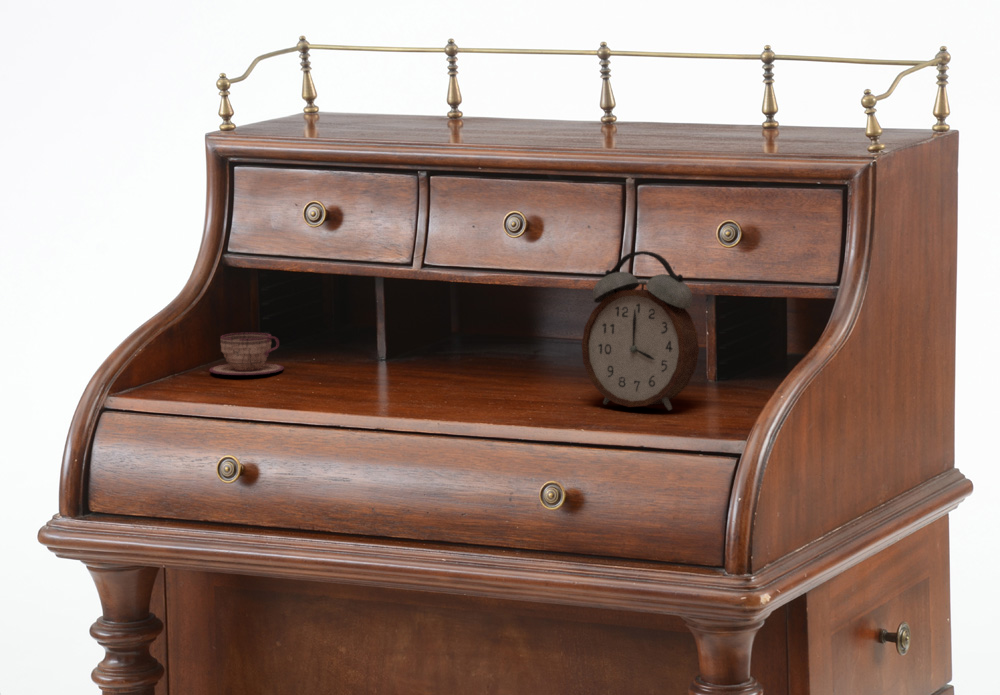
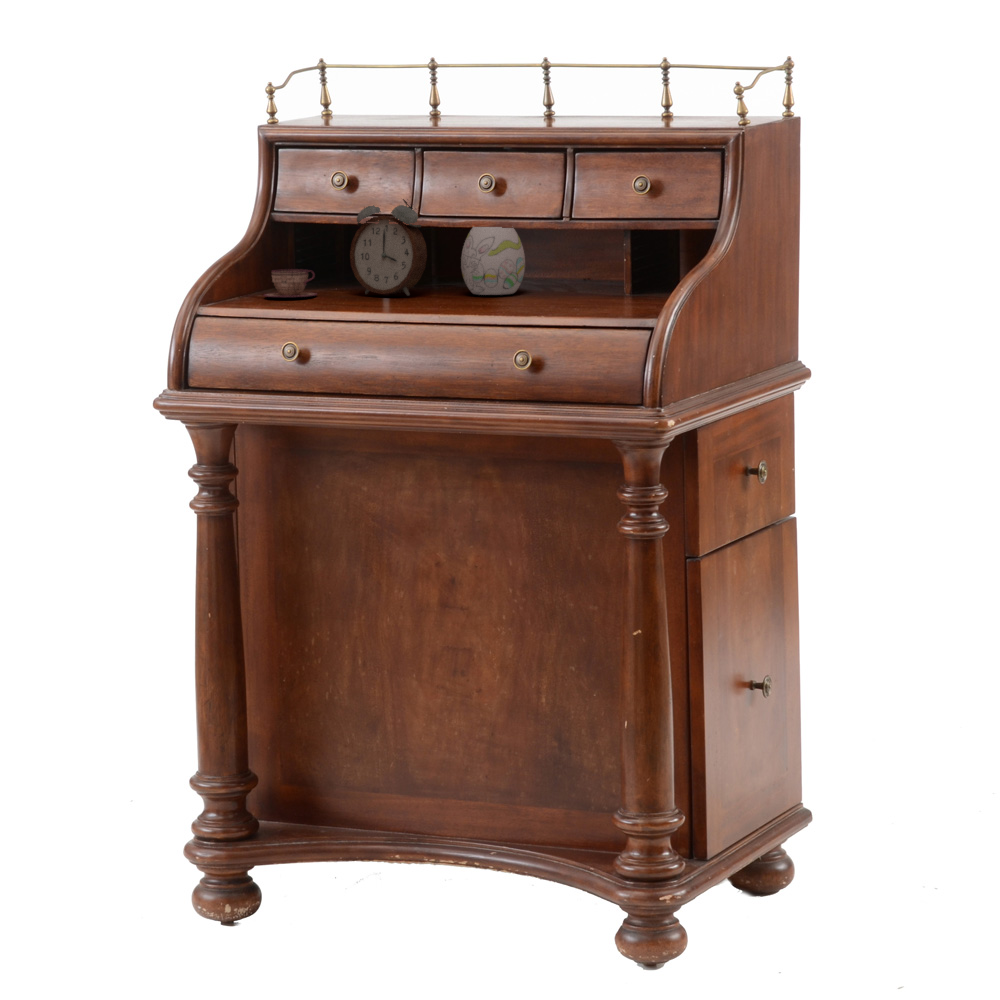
alarm clock: present [582,251,699,410] -> present [350,199,427,296]
decorative egg: none [480,264,569,376] -> present [461,227,525,295]

